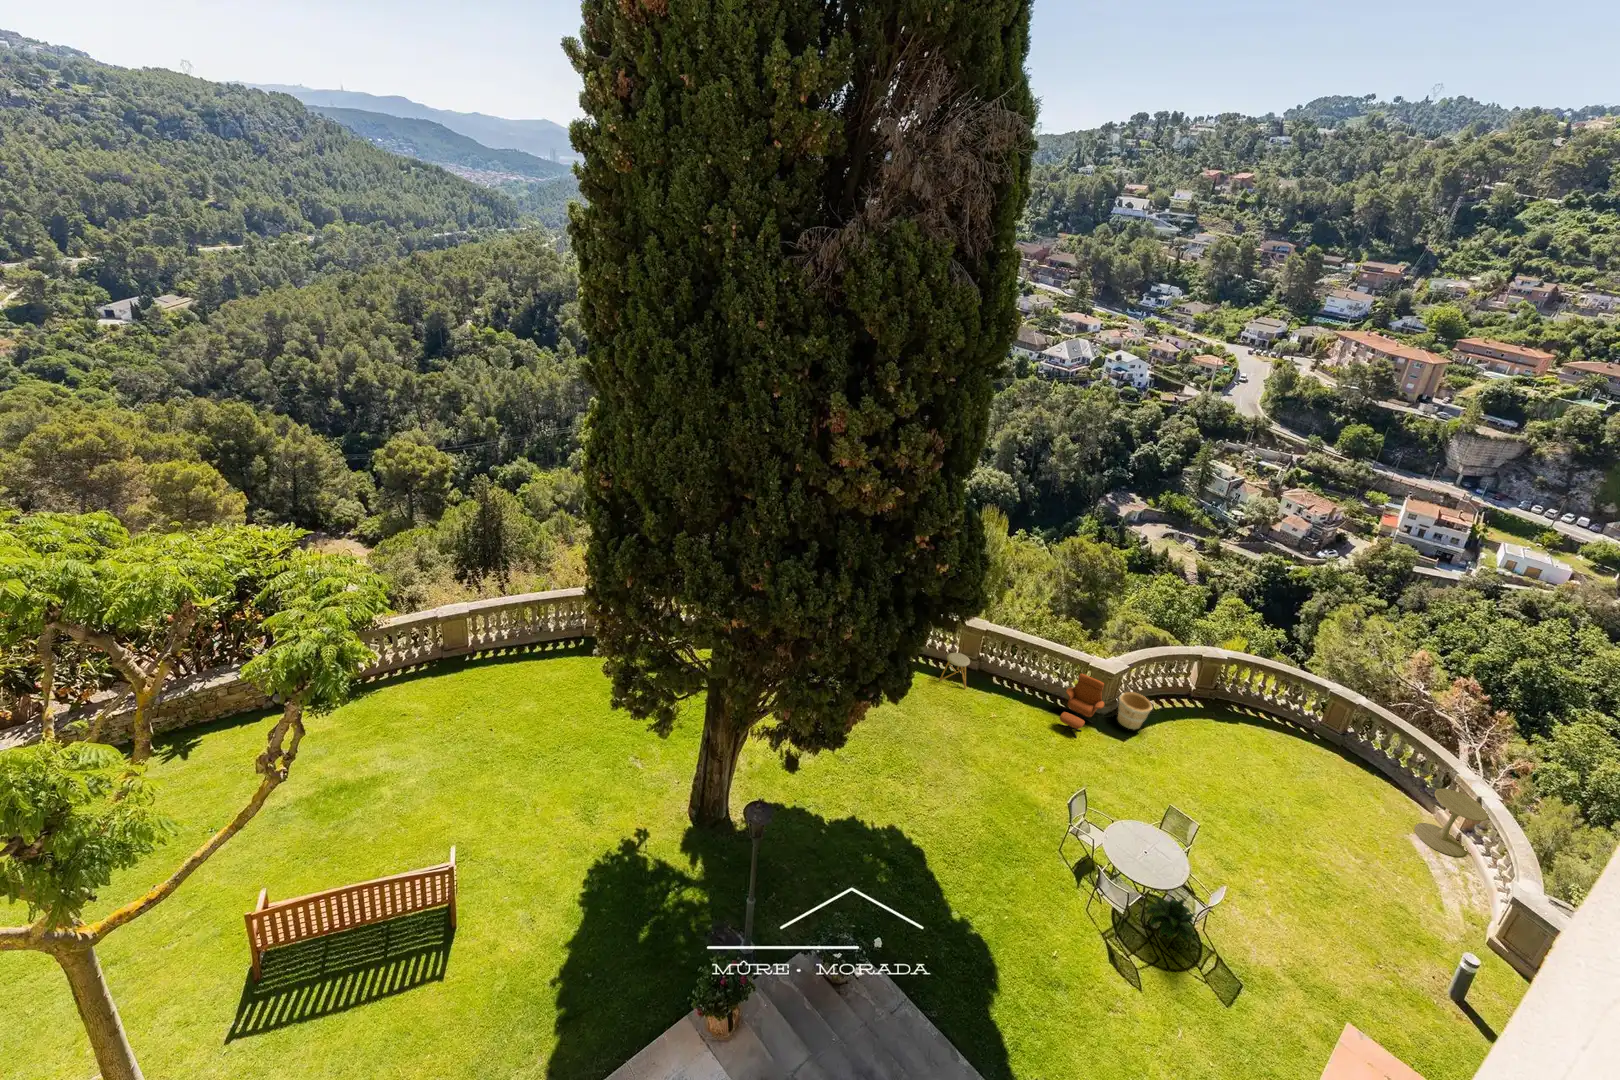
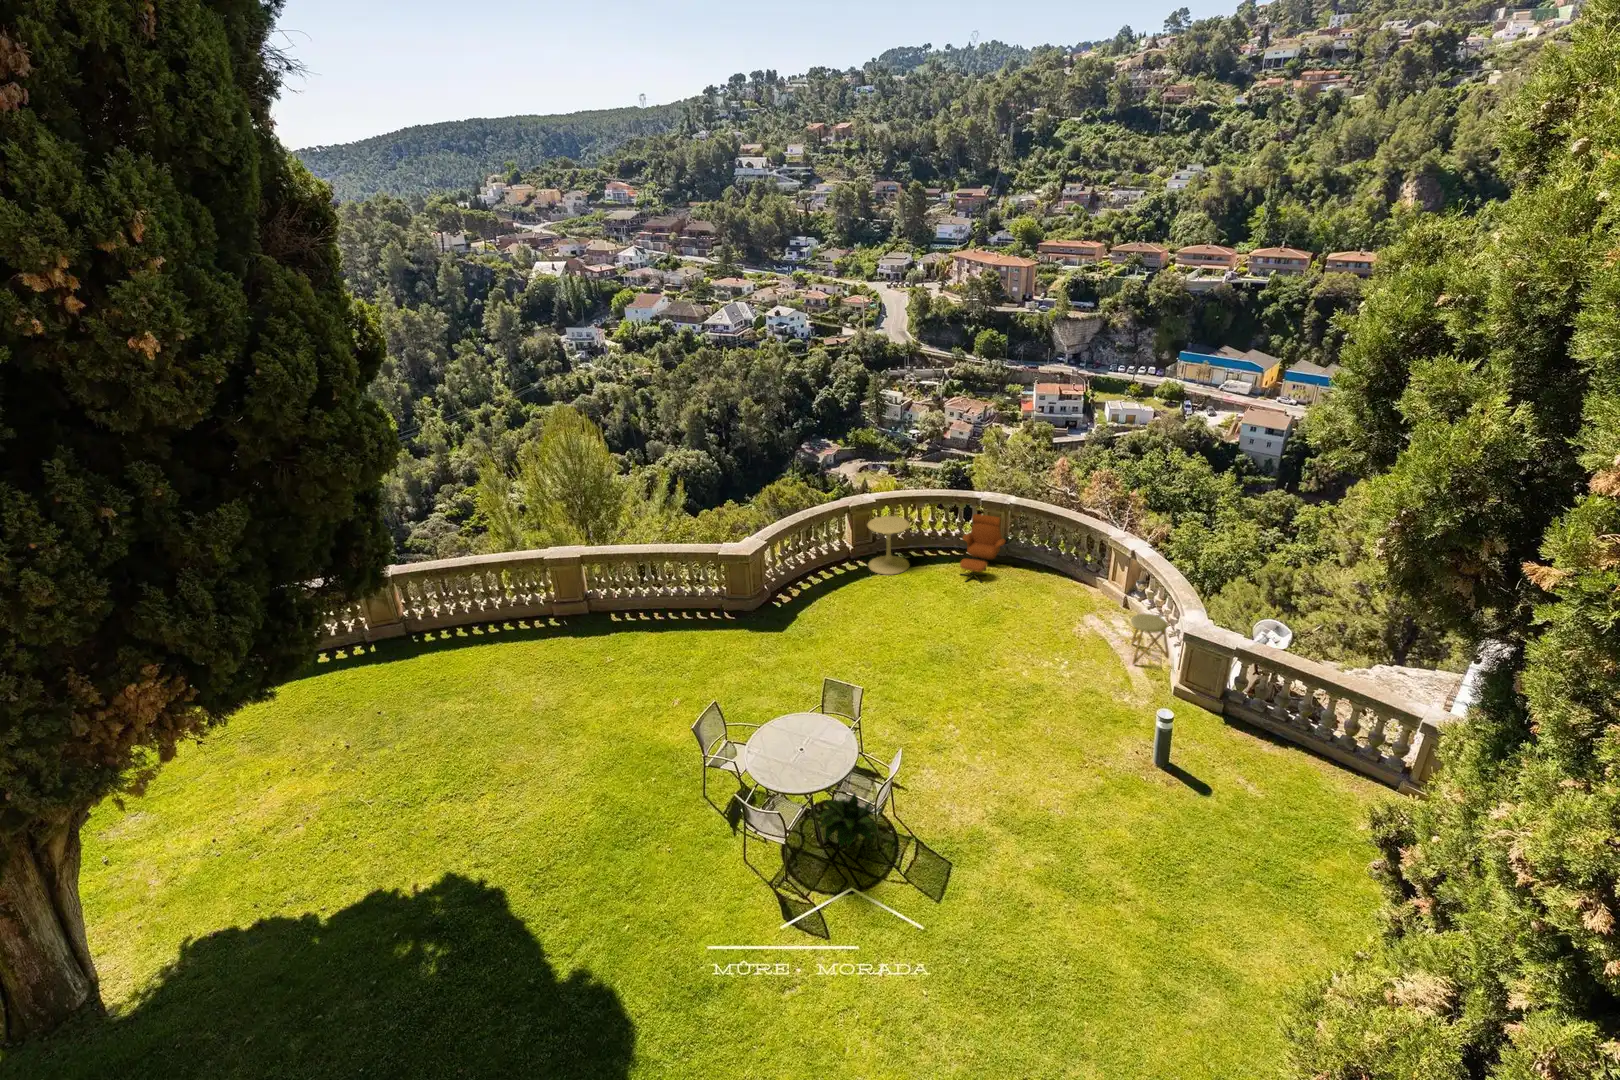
stool: present [939,653,970,689] -> present [1131,614,1169,664]
lounge chair: present [1058,674,1104,738] -> present [960,514,1005,582]
wooden bucket: present [1118,692,1152,729] -> none [765,572,804,616]
pedestal table: present [1414,789,1489,857] -> present [868,516,909,575]

